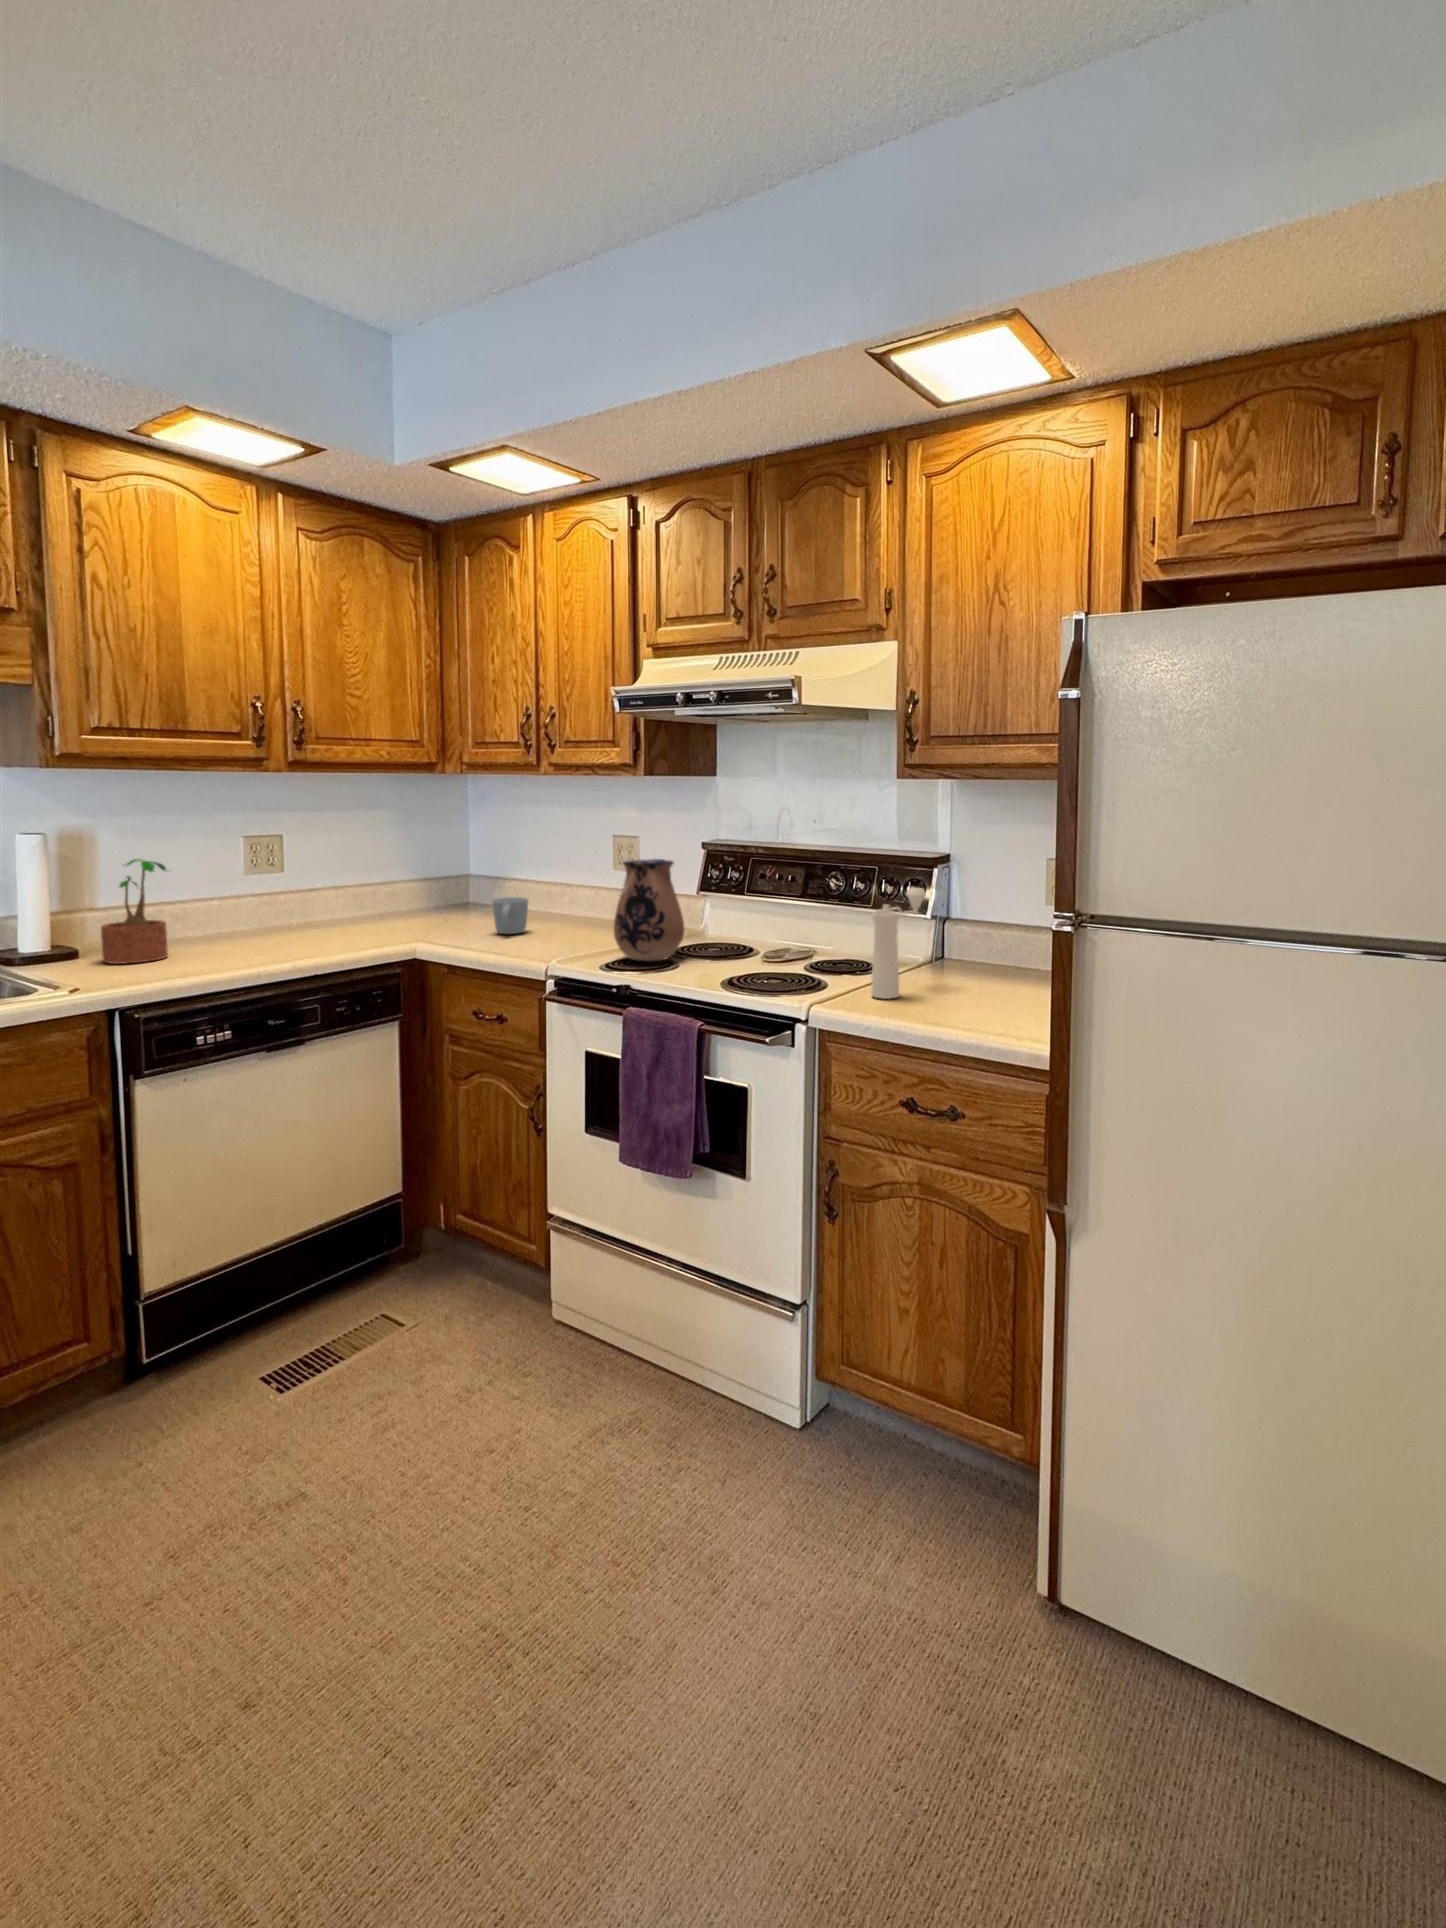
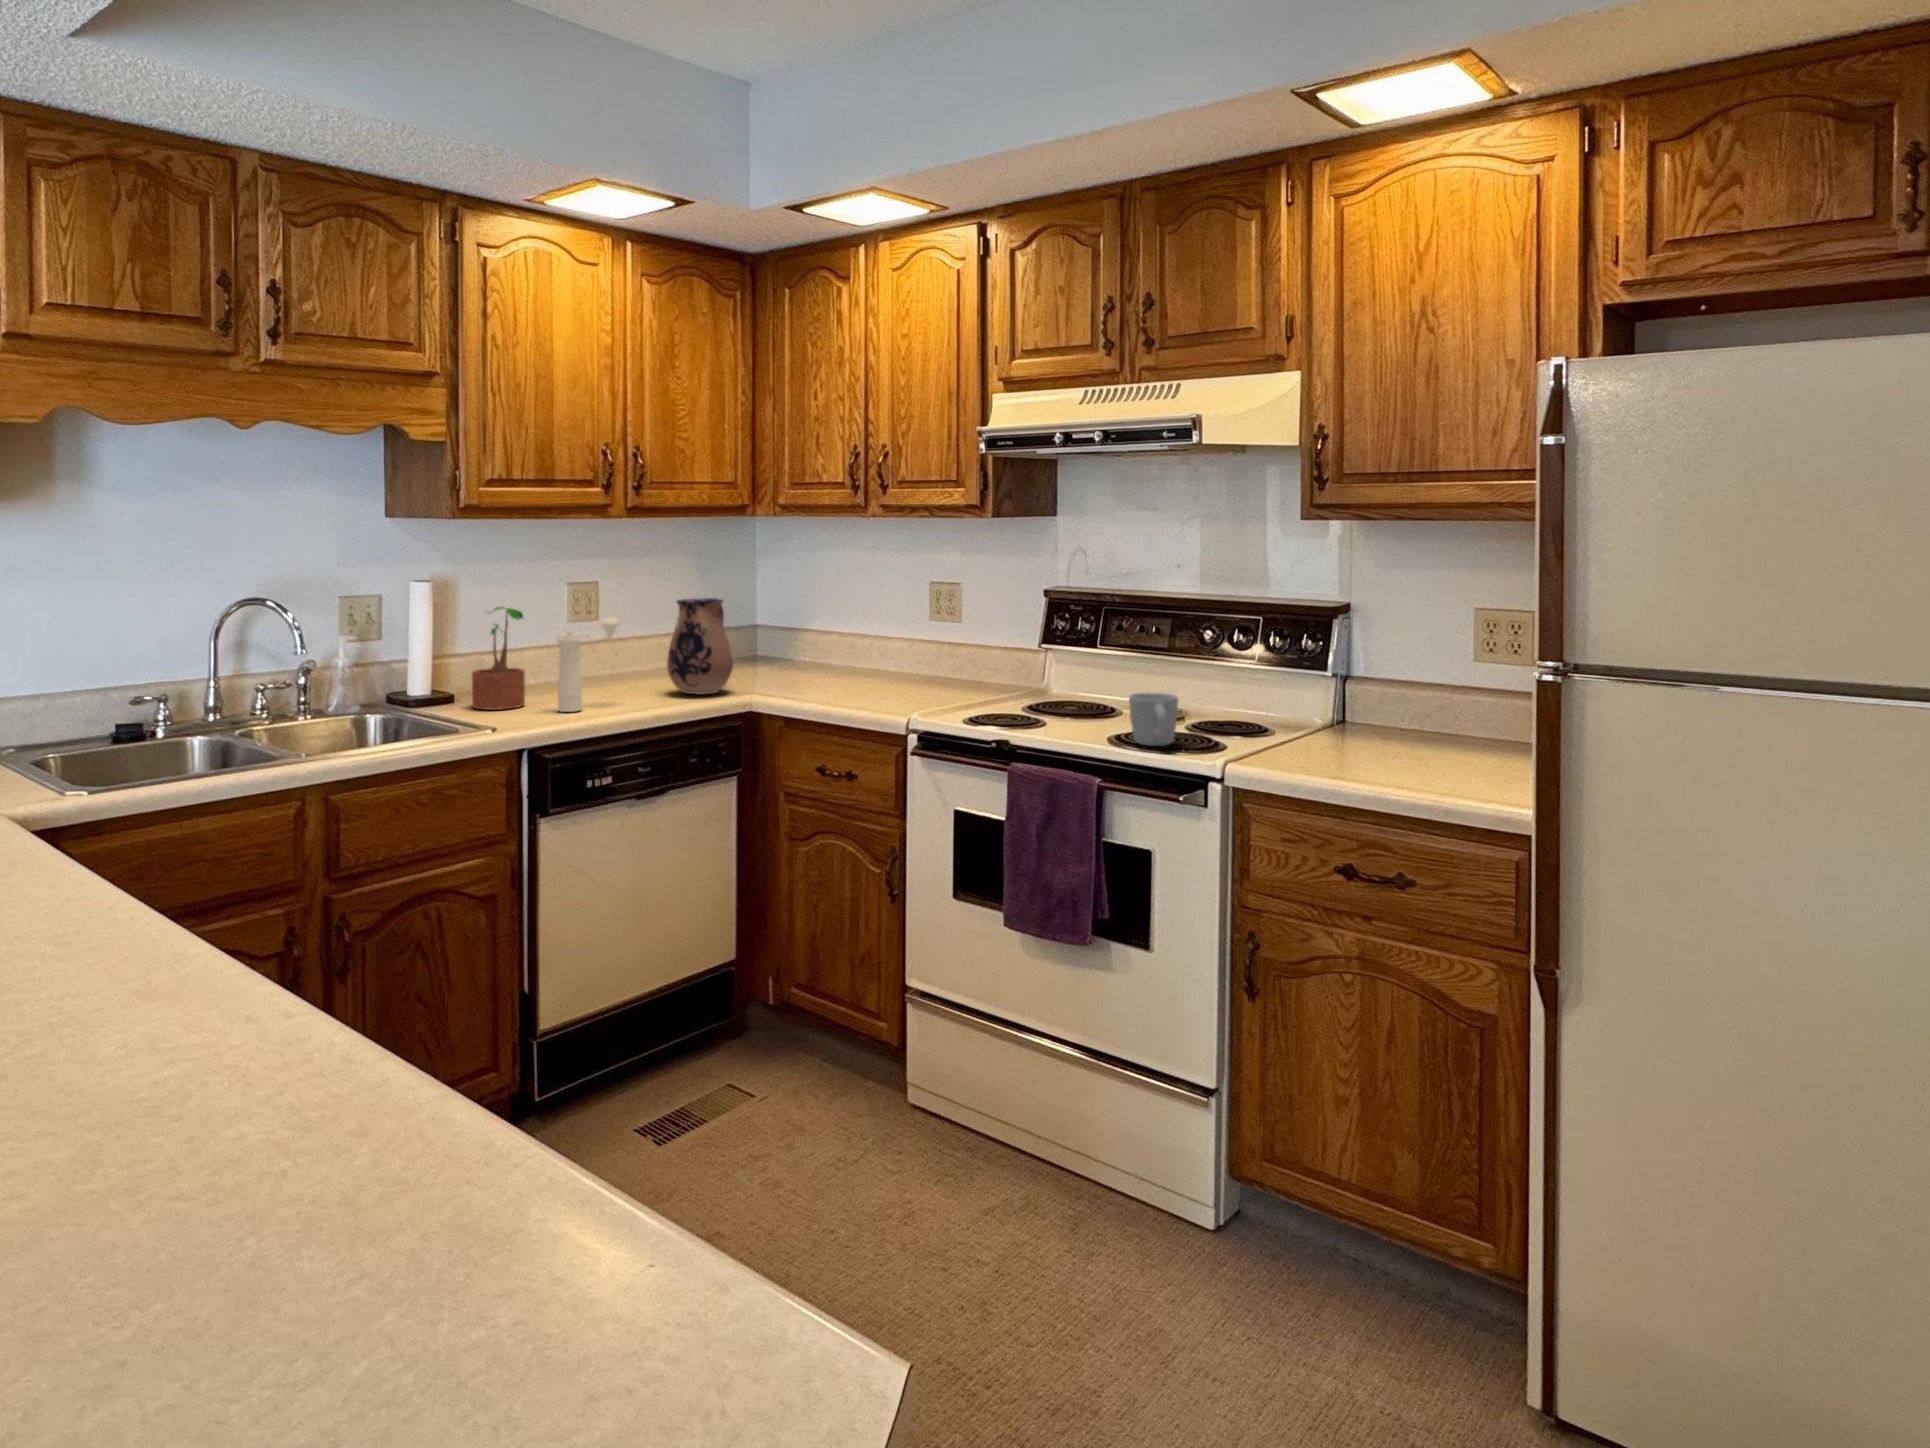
ceramic pitcher: present [614,859,684,961] -> present [667,598,733,695]
pepper mill: present [871,888,926,999] -> present [557,618,618,712]
mug: present [492,897,528,934] -> present [1129,693,1178,746]

